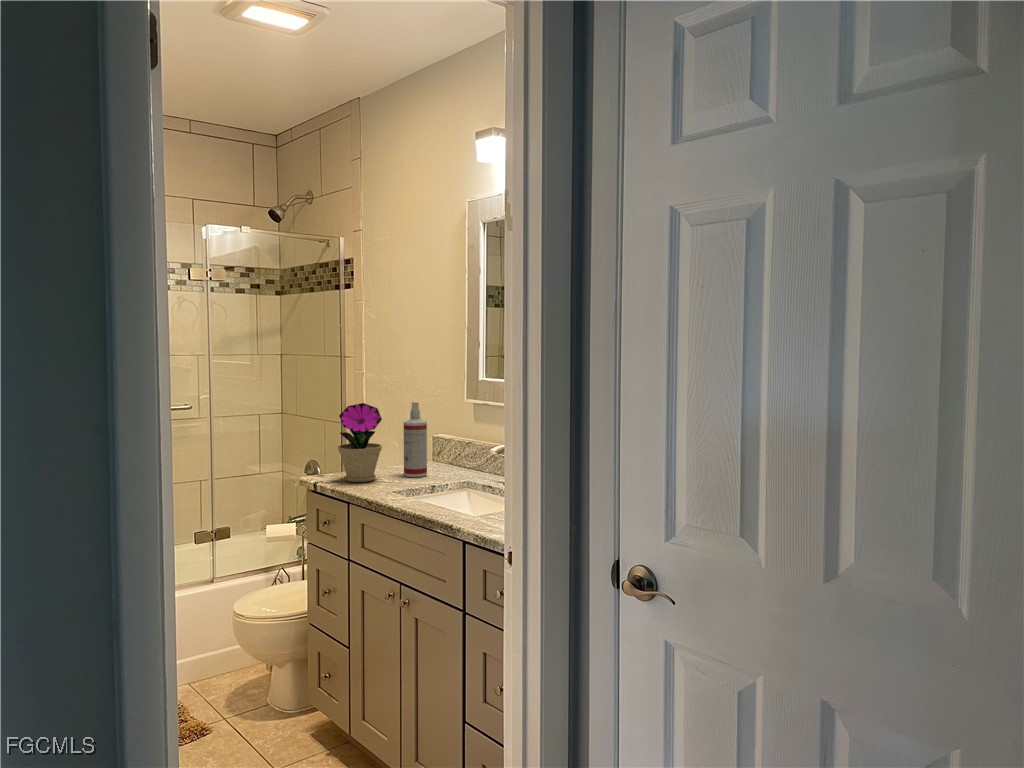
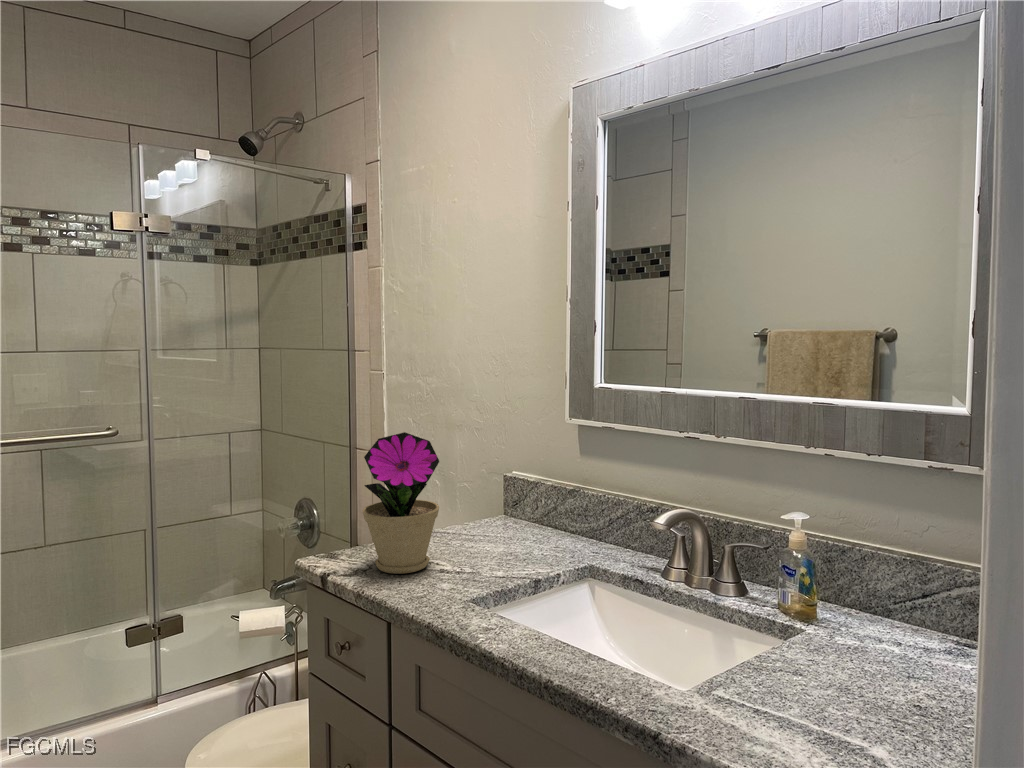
spray bottle: present [404,402,427,477] -> none [472,427,512,556]

